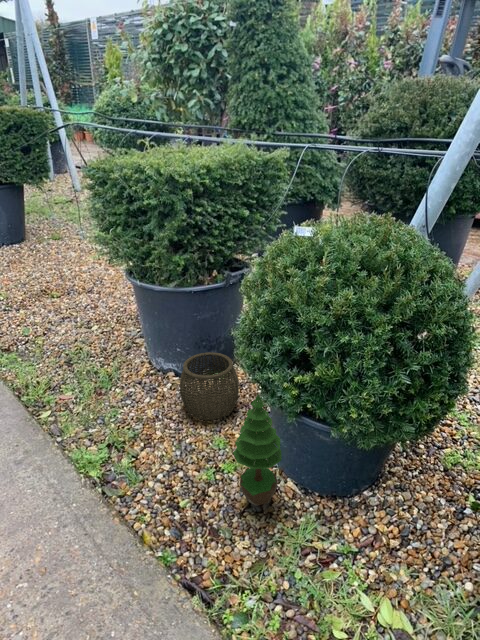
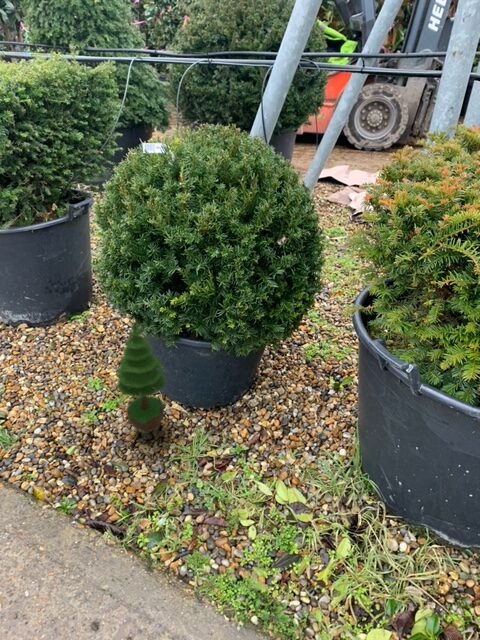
woven basket: present [180,352,239,420] -> none [36,294,104,366]

